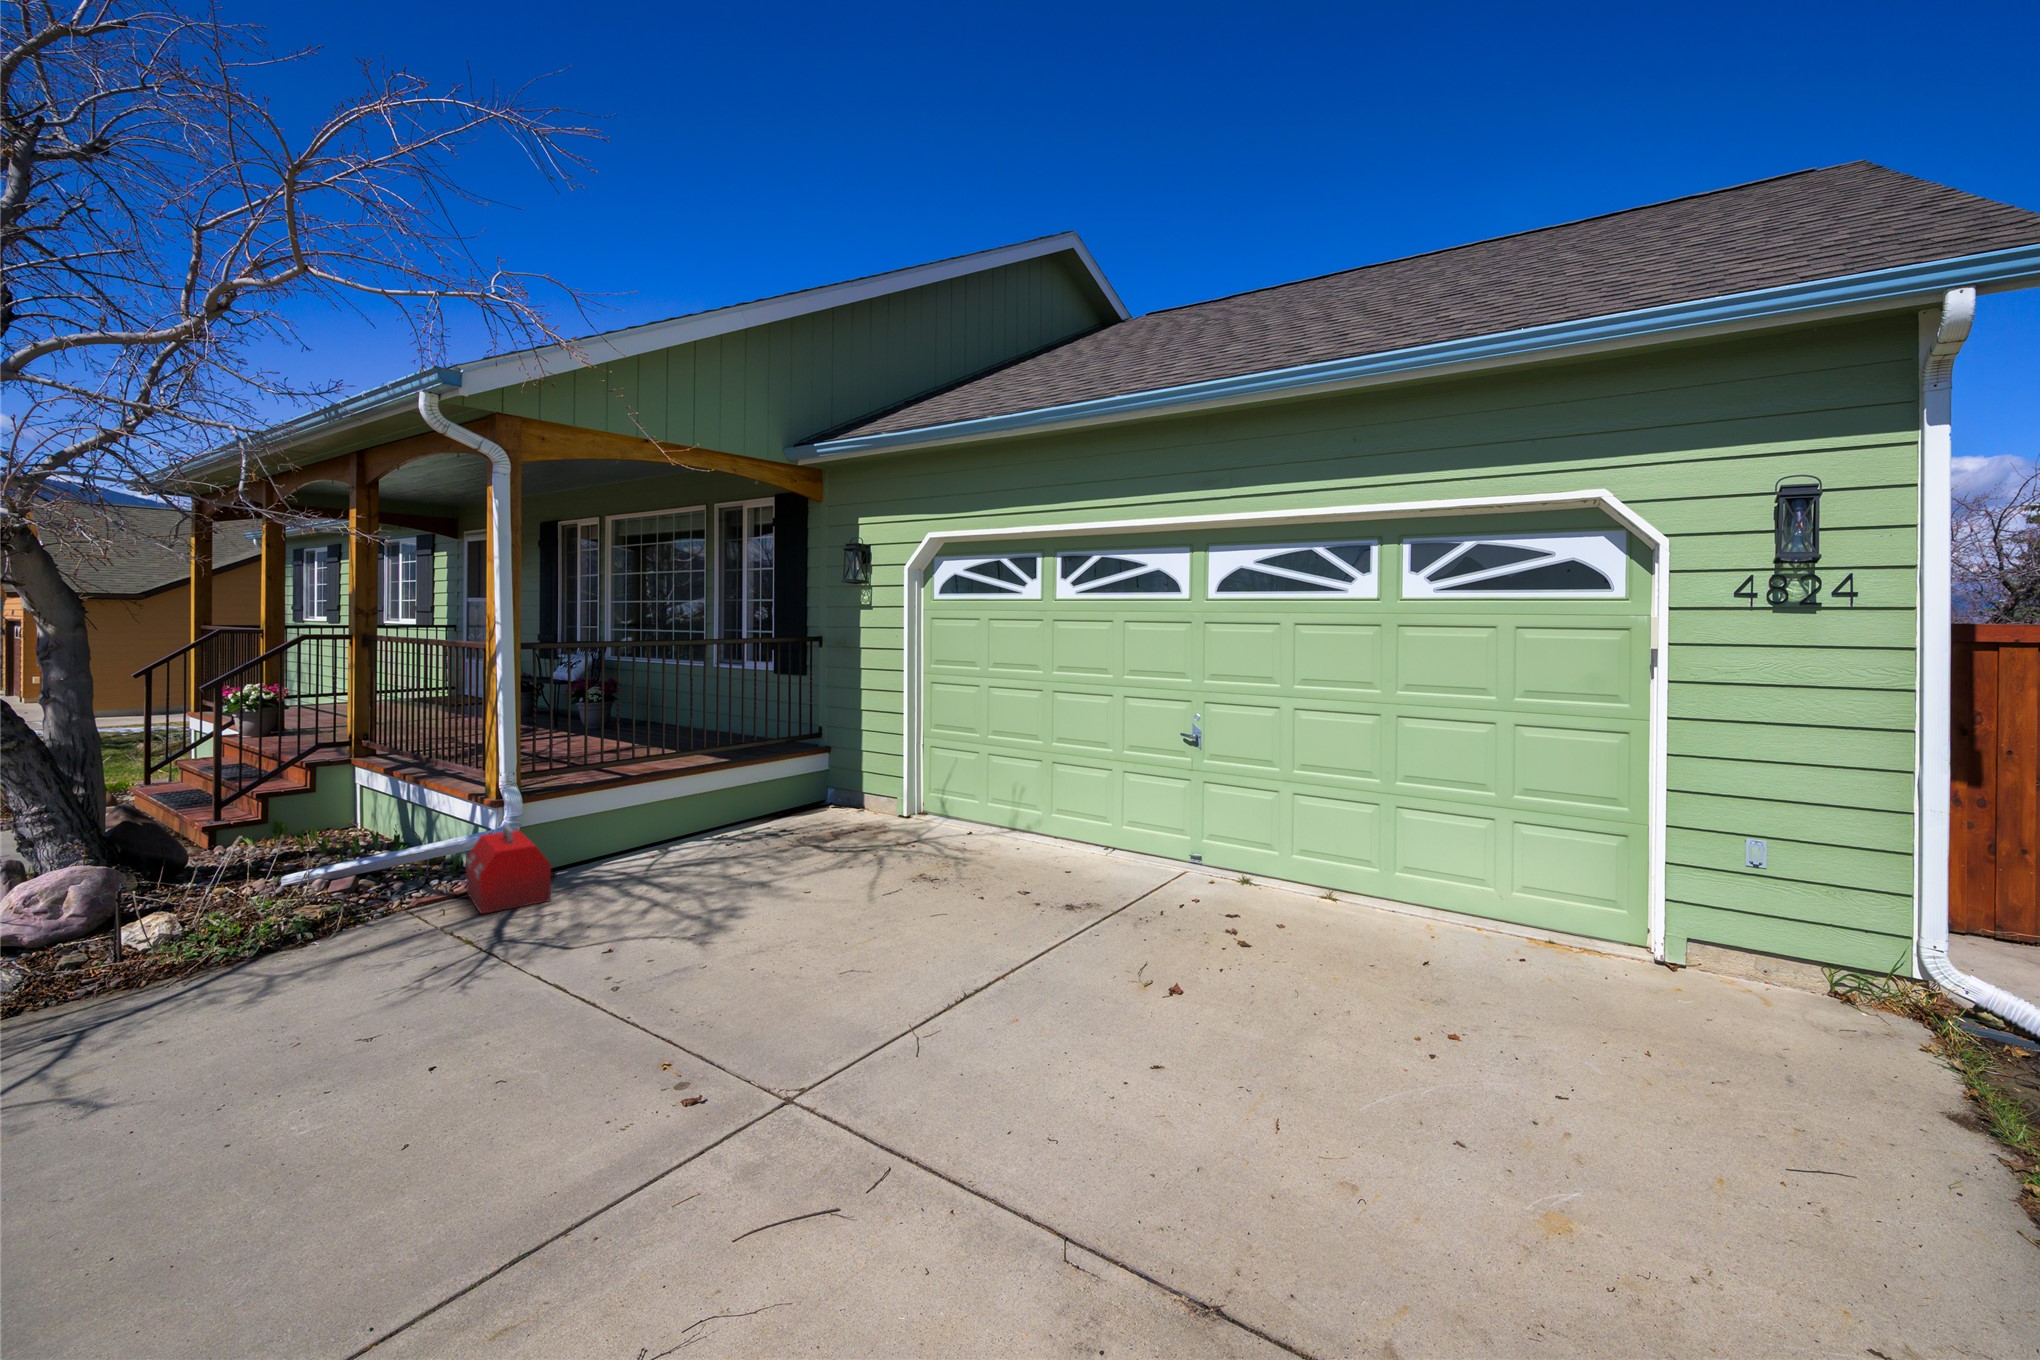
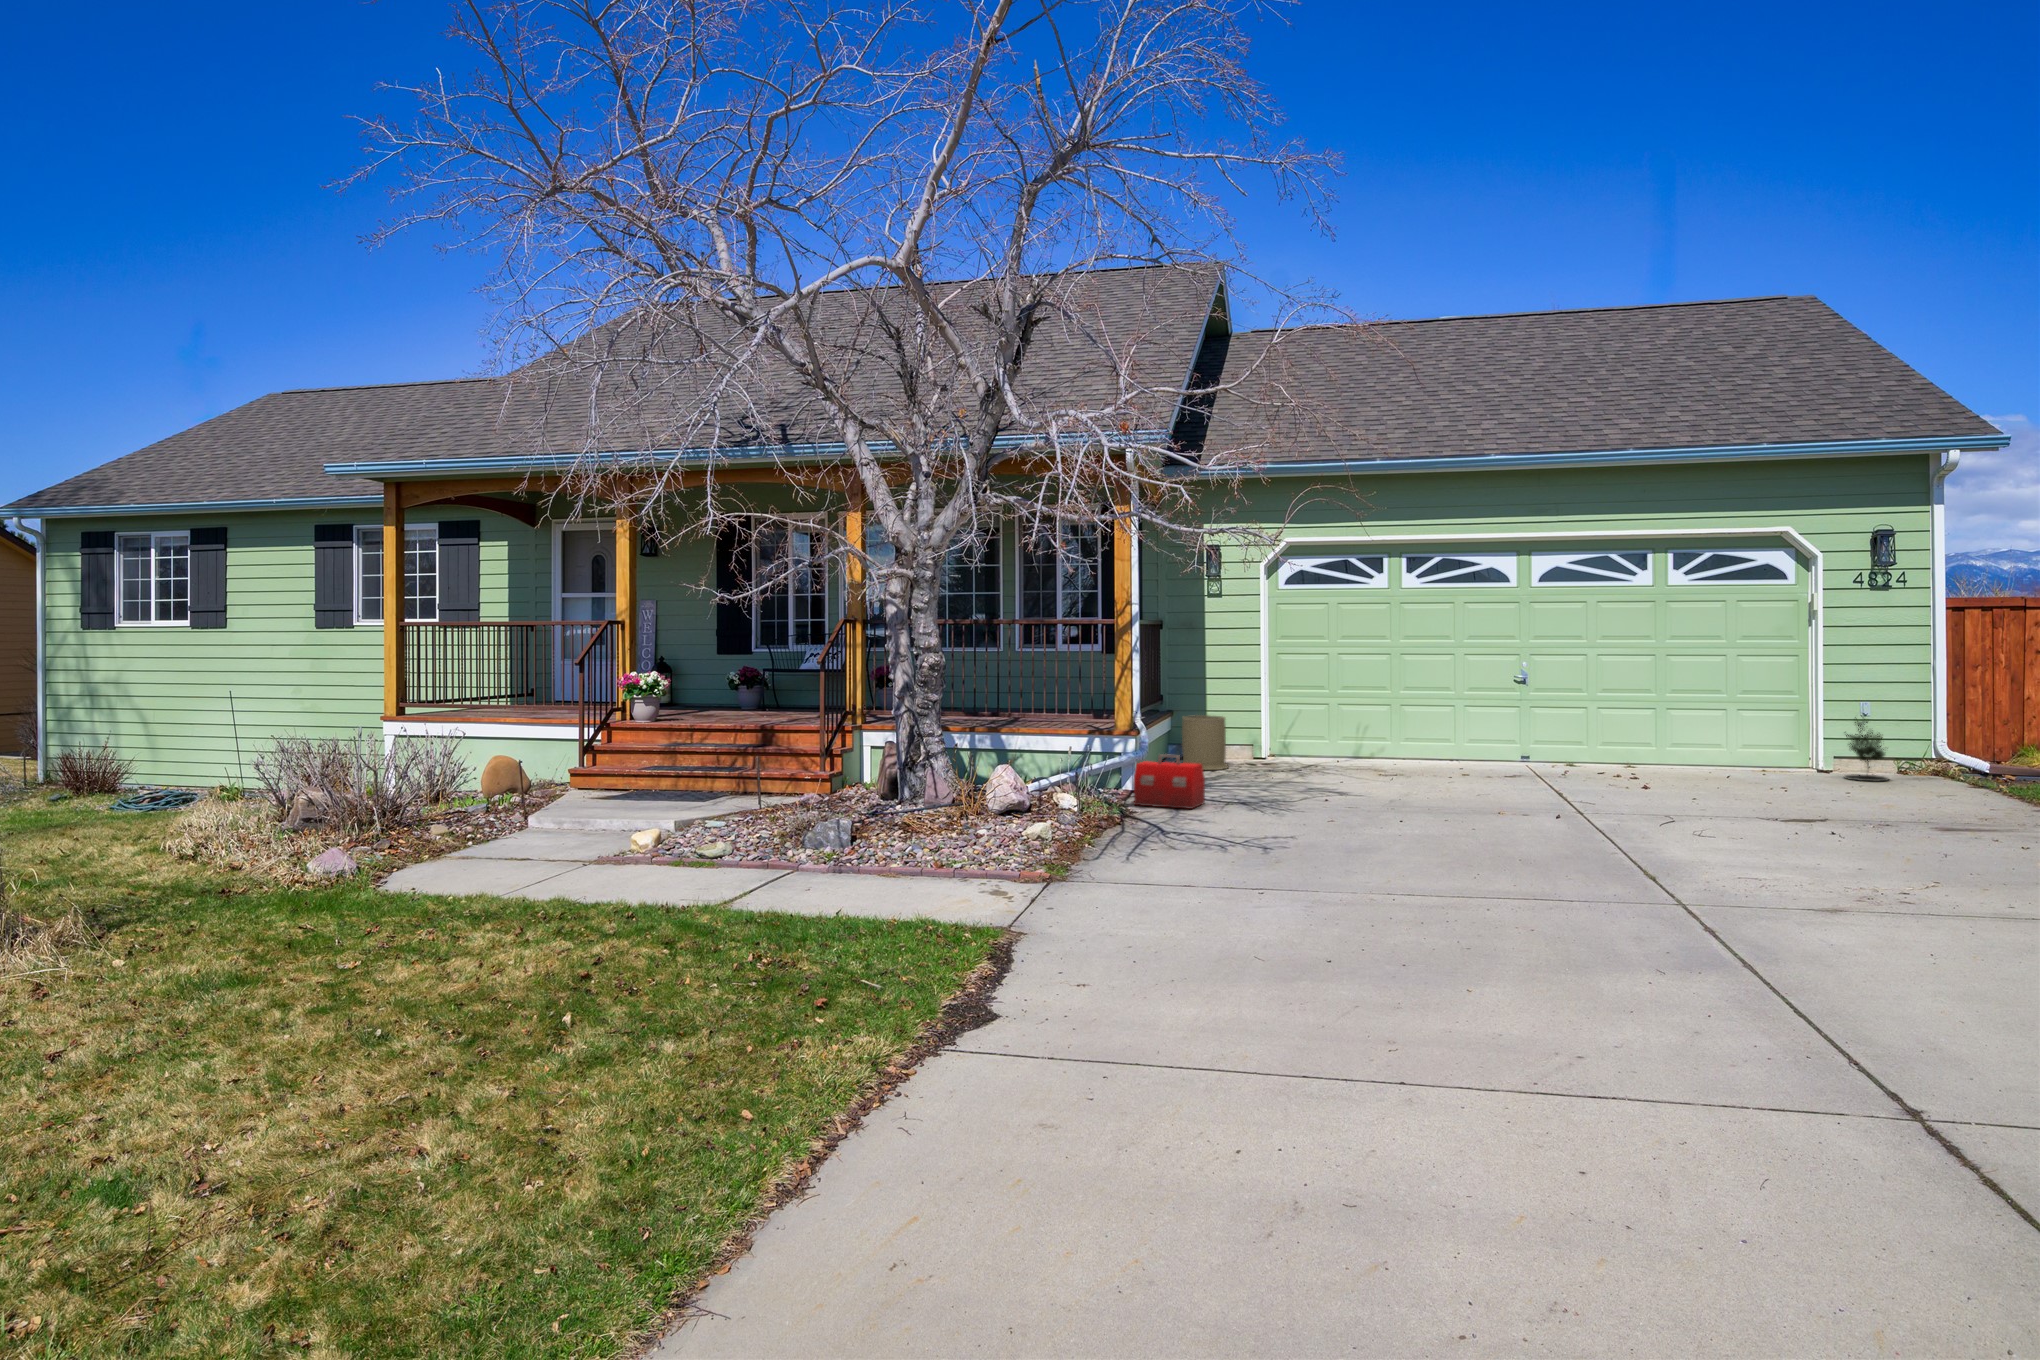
trash can: none [800,754,862,827] -> present [1182,715,1228,770]
potted tree: none [1689,857,1794,1011] -> present [1844,717,1889,781]

